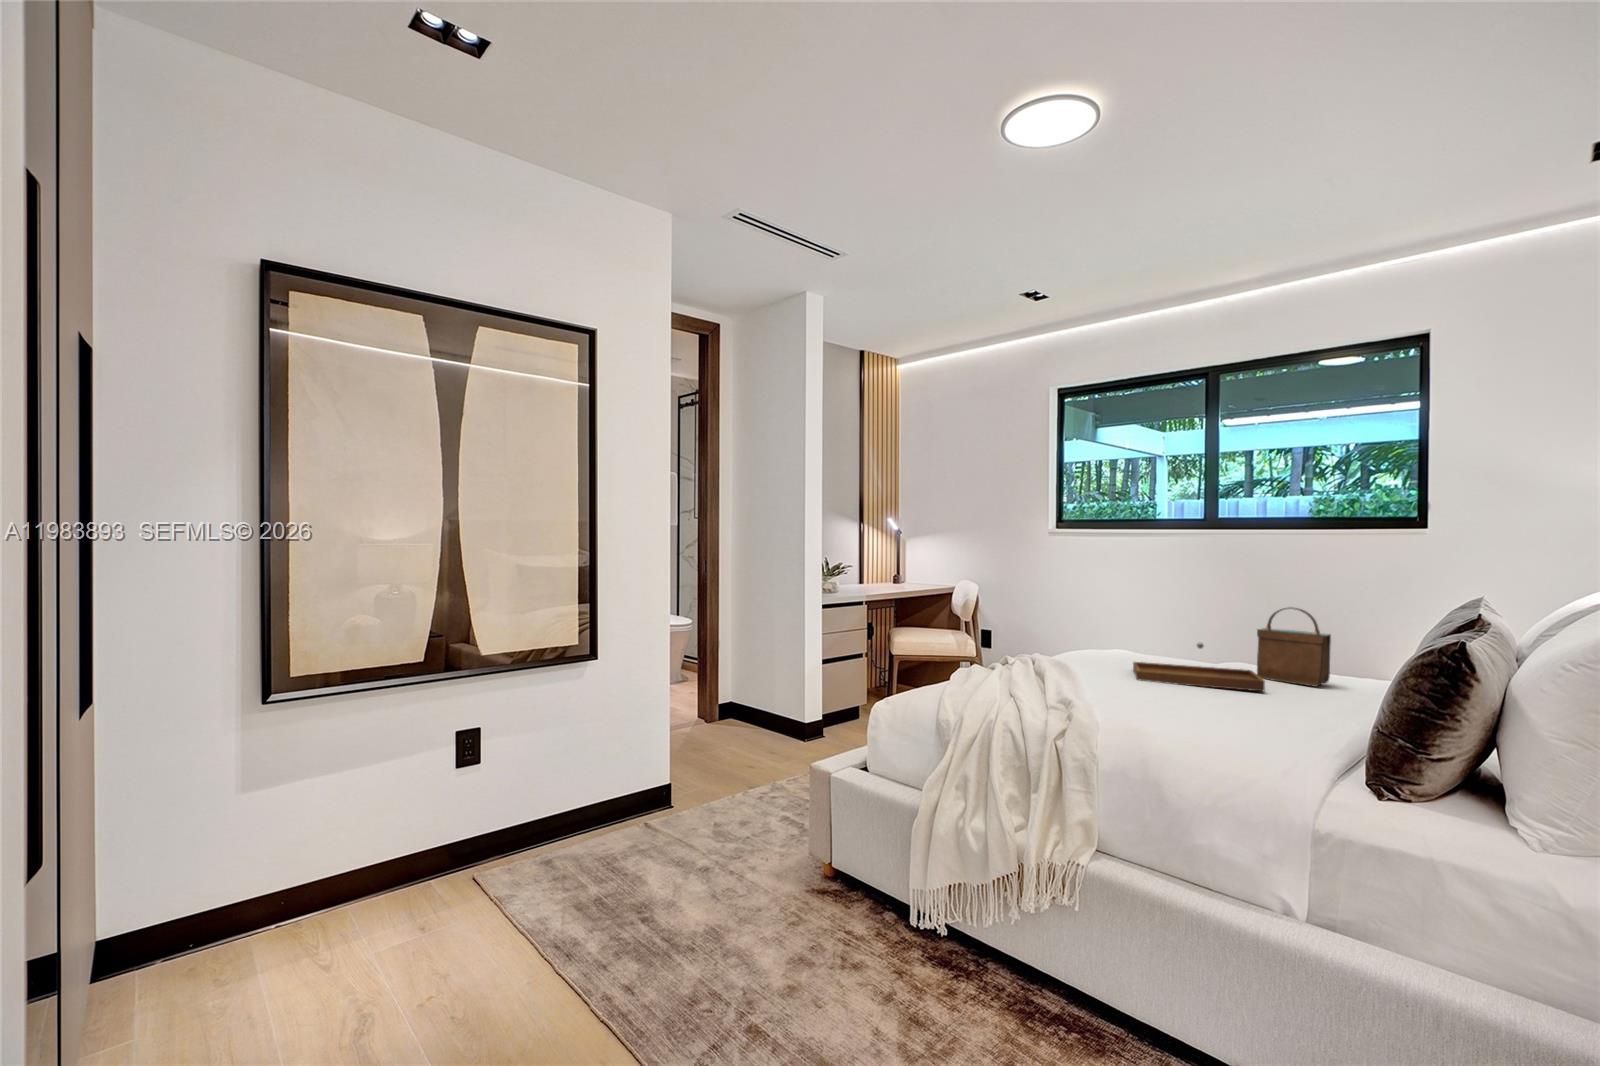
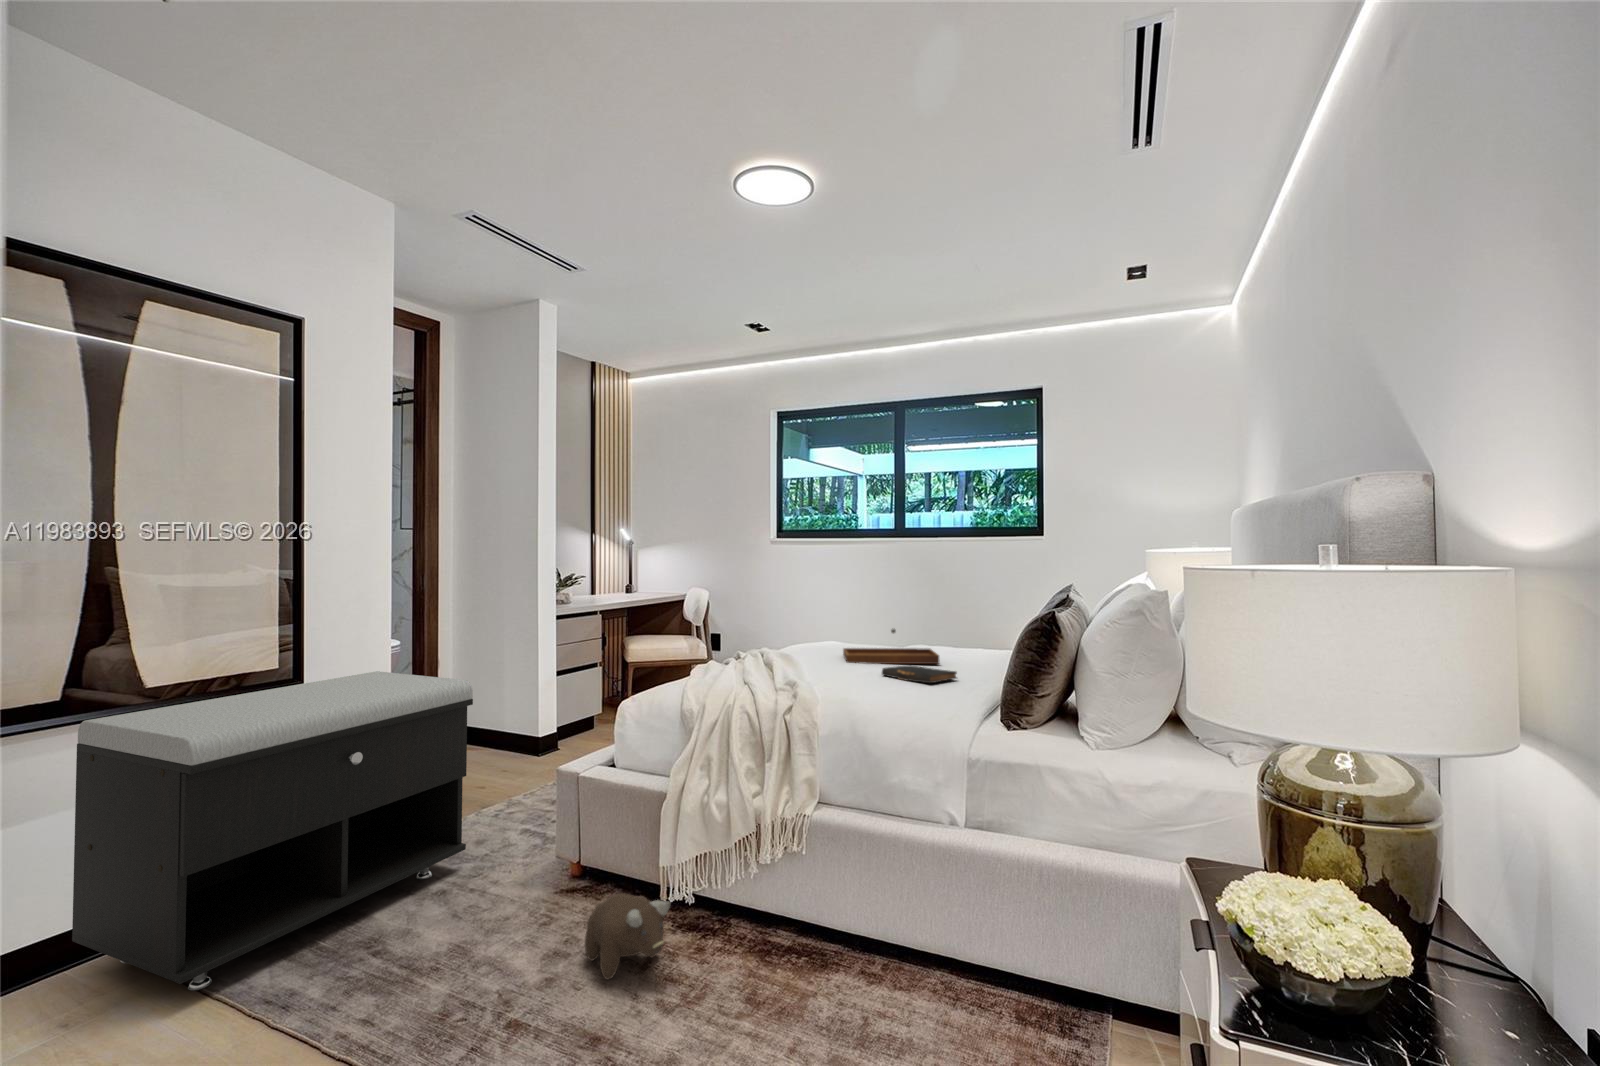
handbag: present [1257,607,1331,687] -> none [934,597,983,658]
storage bench: none [430,652,735,924] -> present [72,671,473,991]
book: none [1183,691,1292,718] -> present [882,665,957,683]
plush toy: none [829,912,917,1003] -> present [585,893,670,979]

